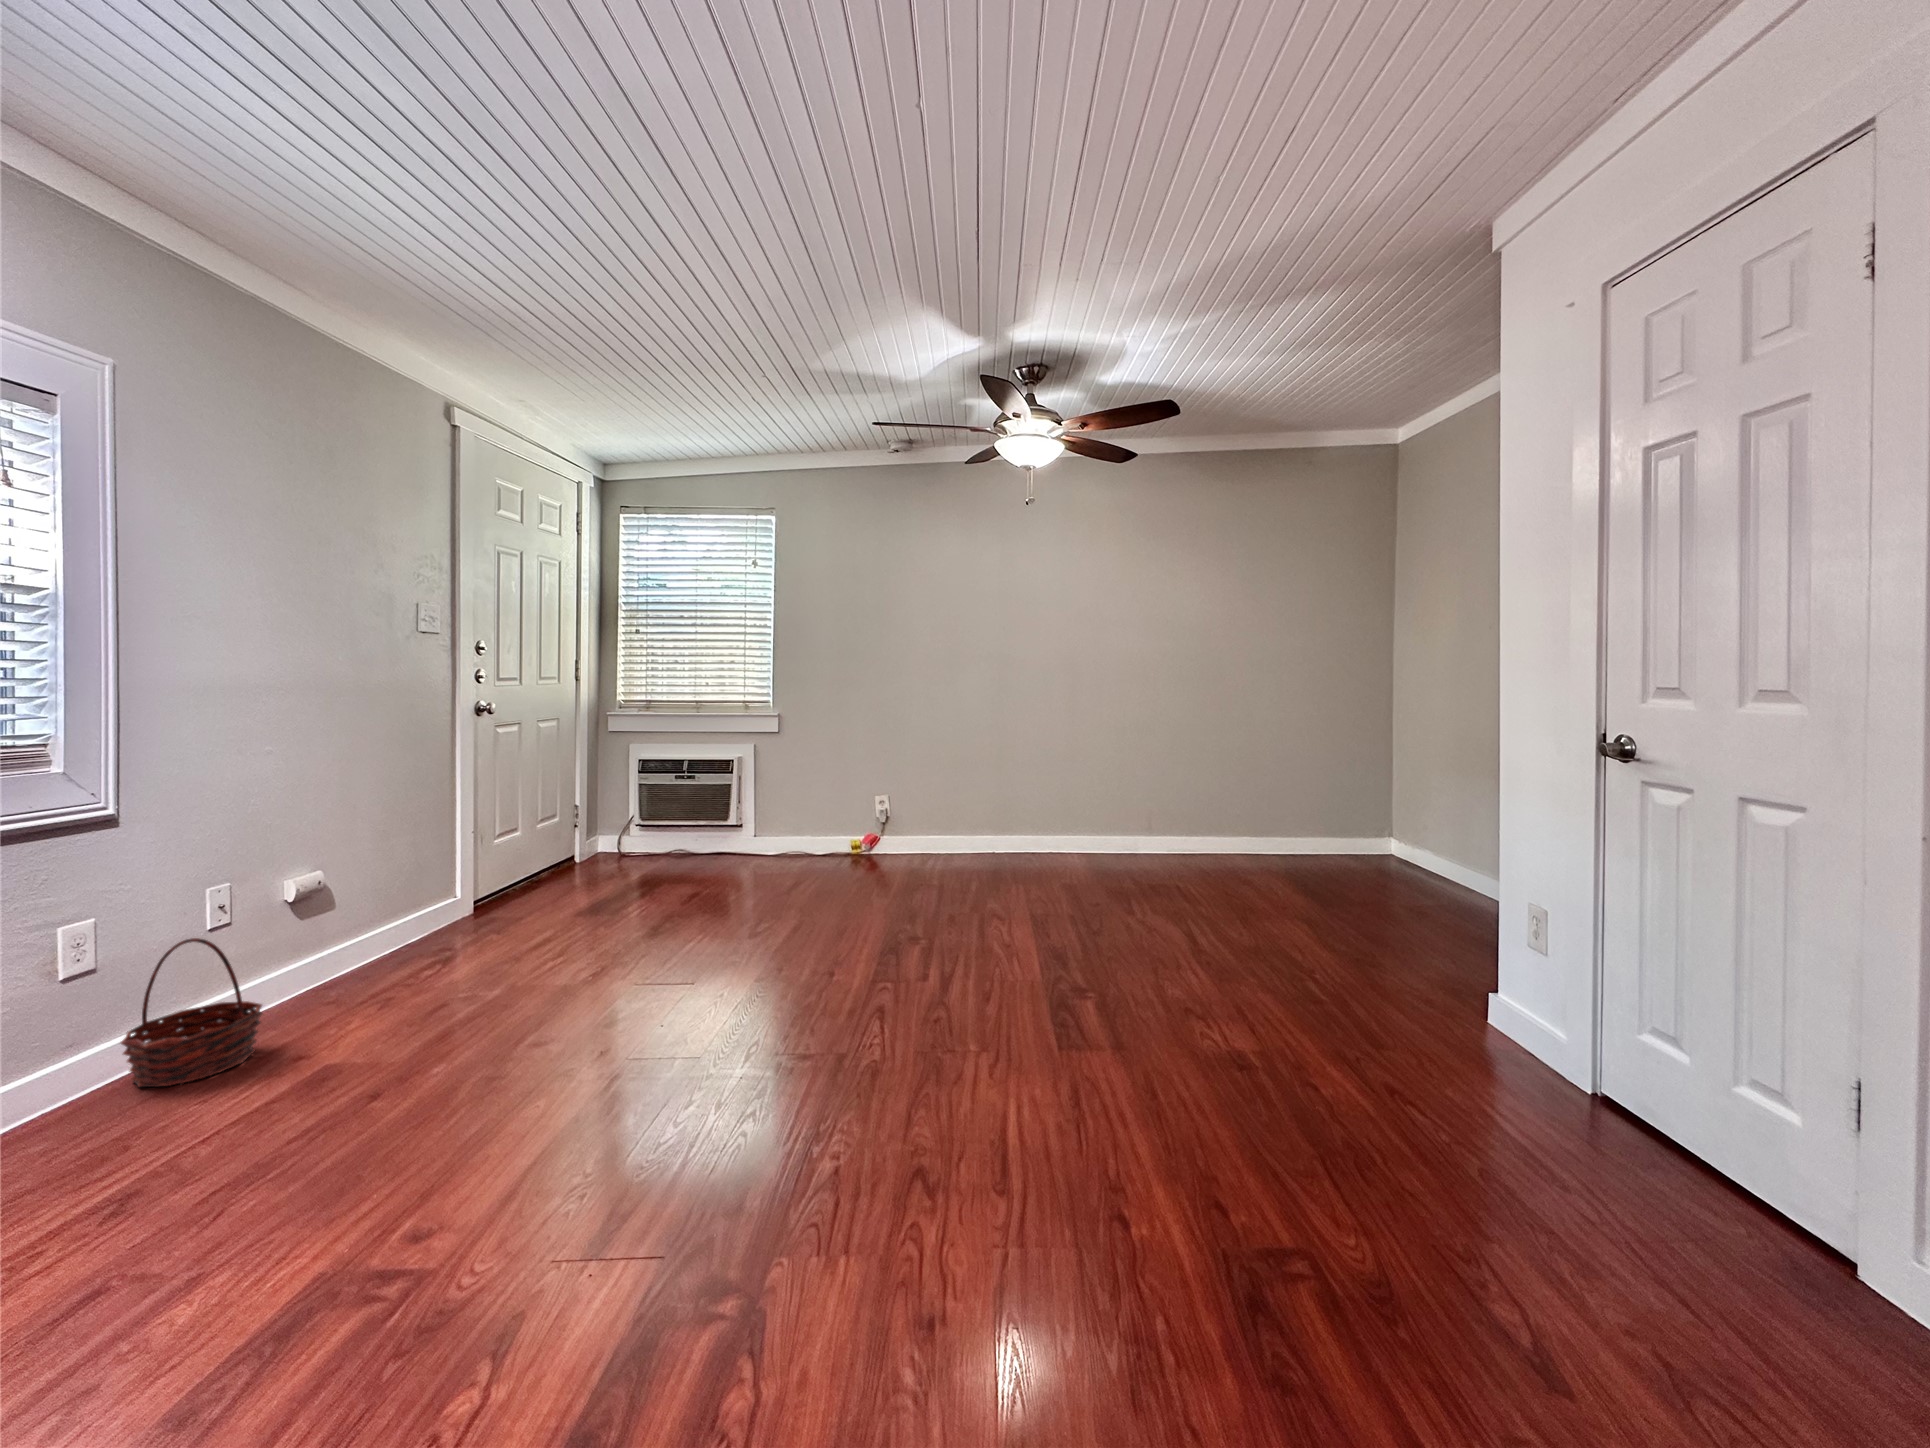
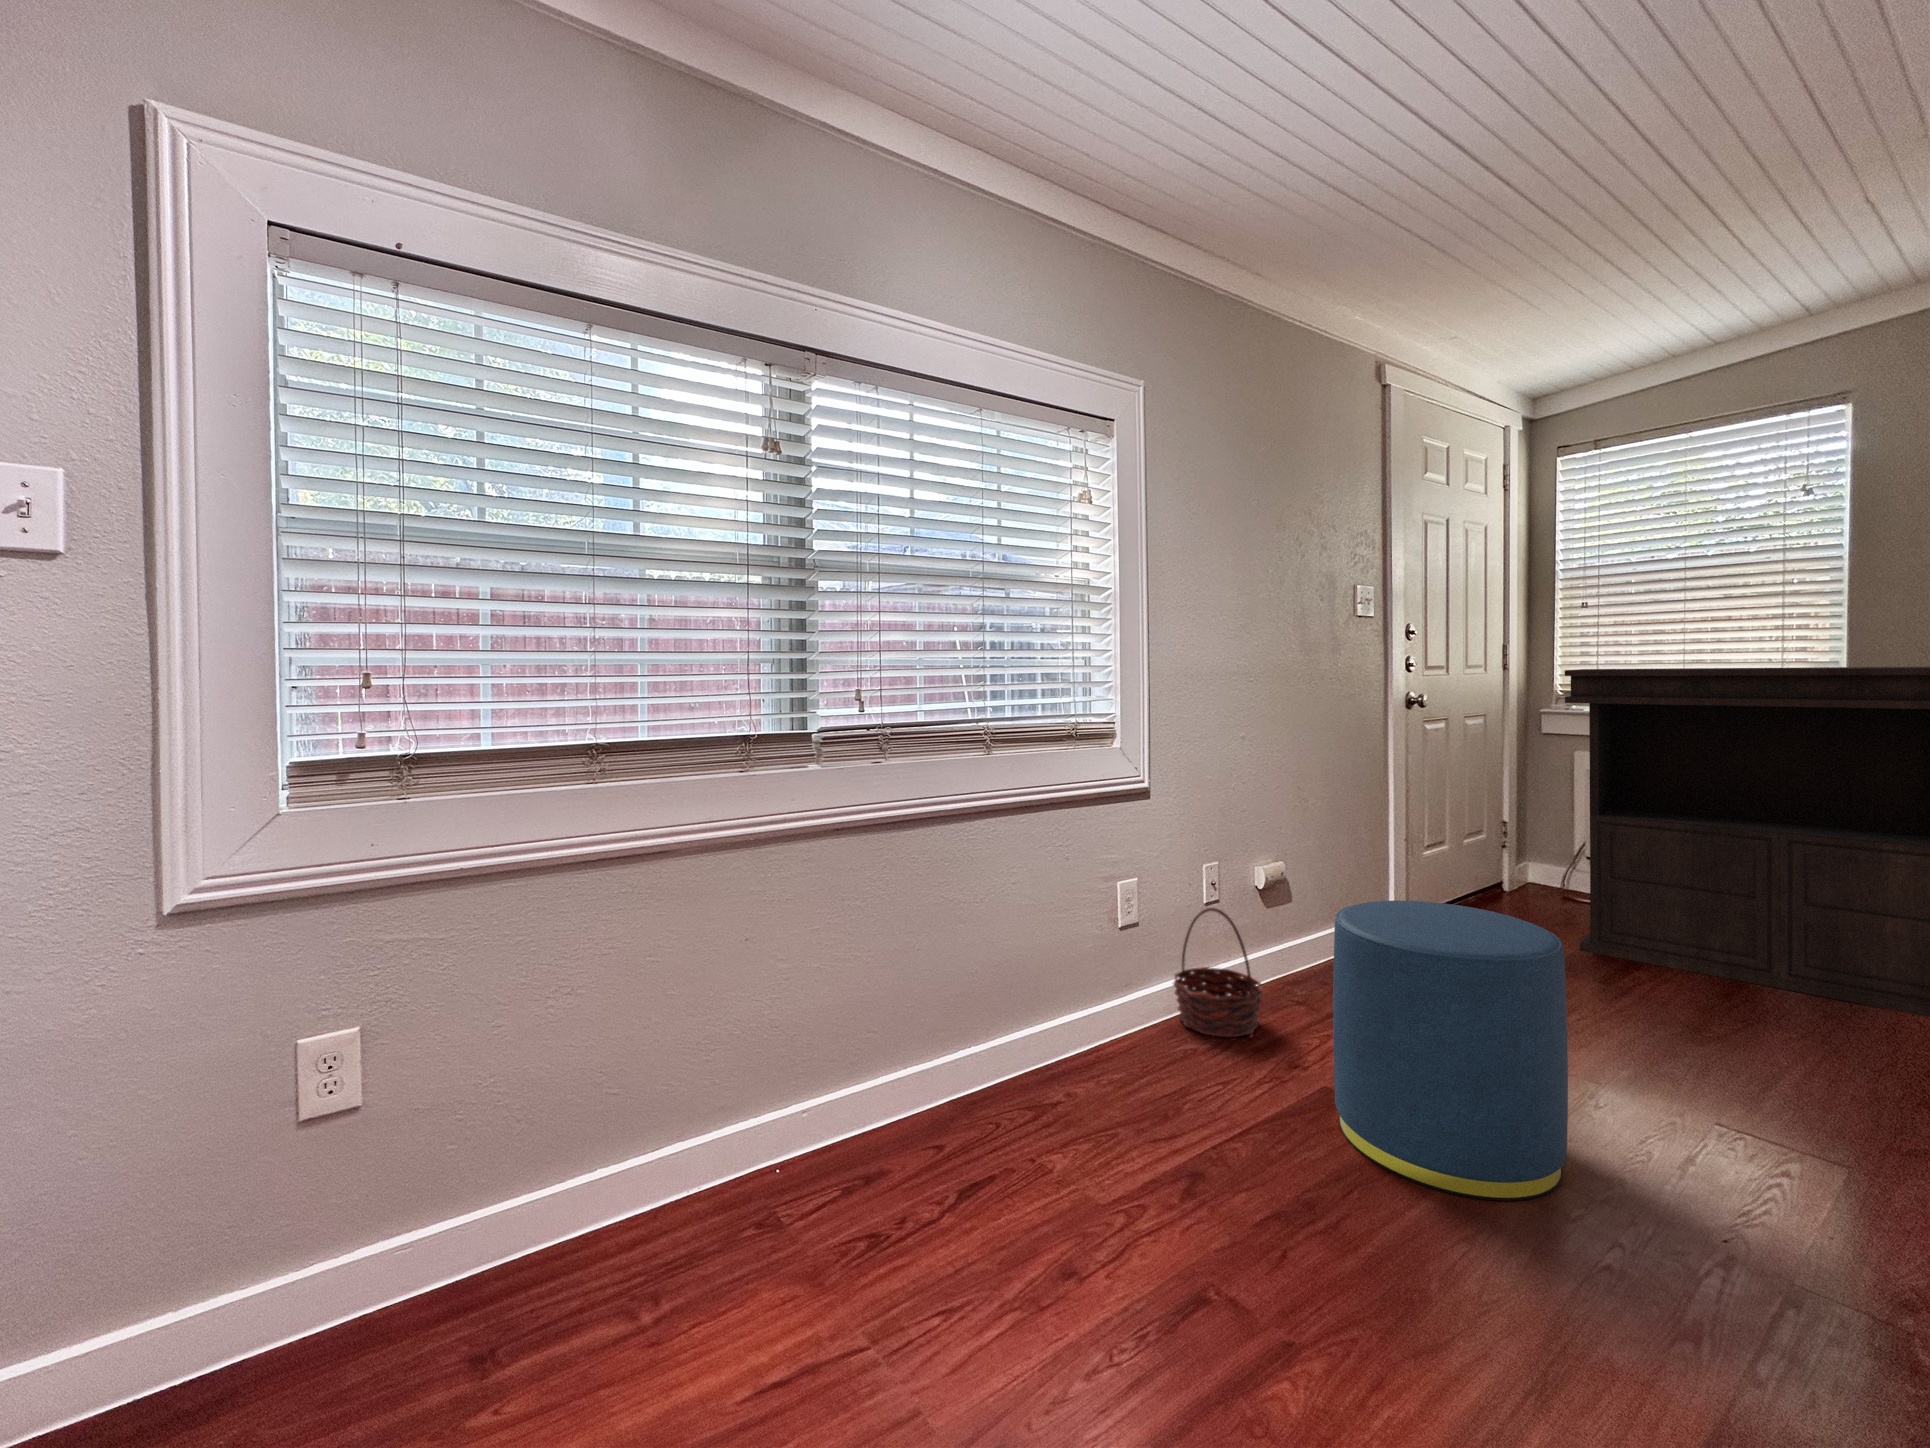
console table: none [606,680,838,894] -> present [1565,667,1930,1017]
ottoman: none [319,873,536,1131] -> present [1333,901,1568,1201]

